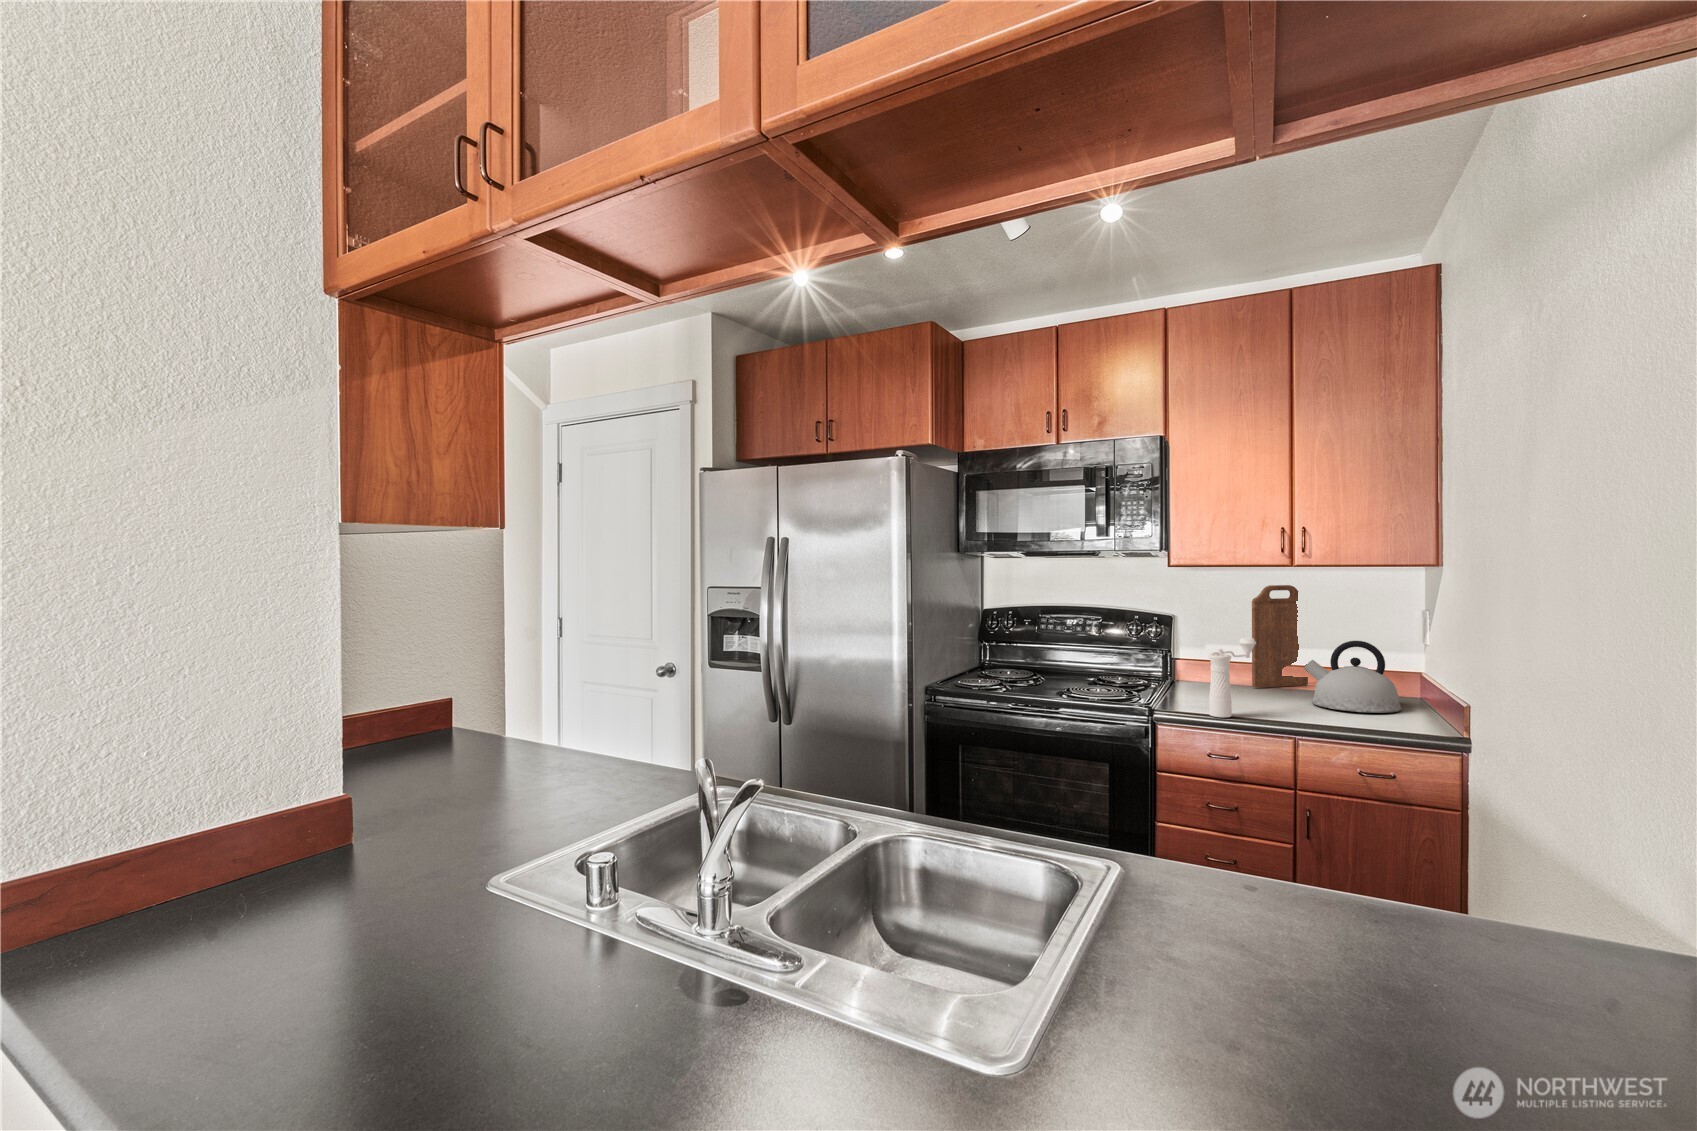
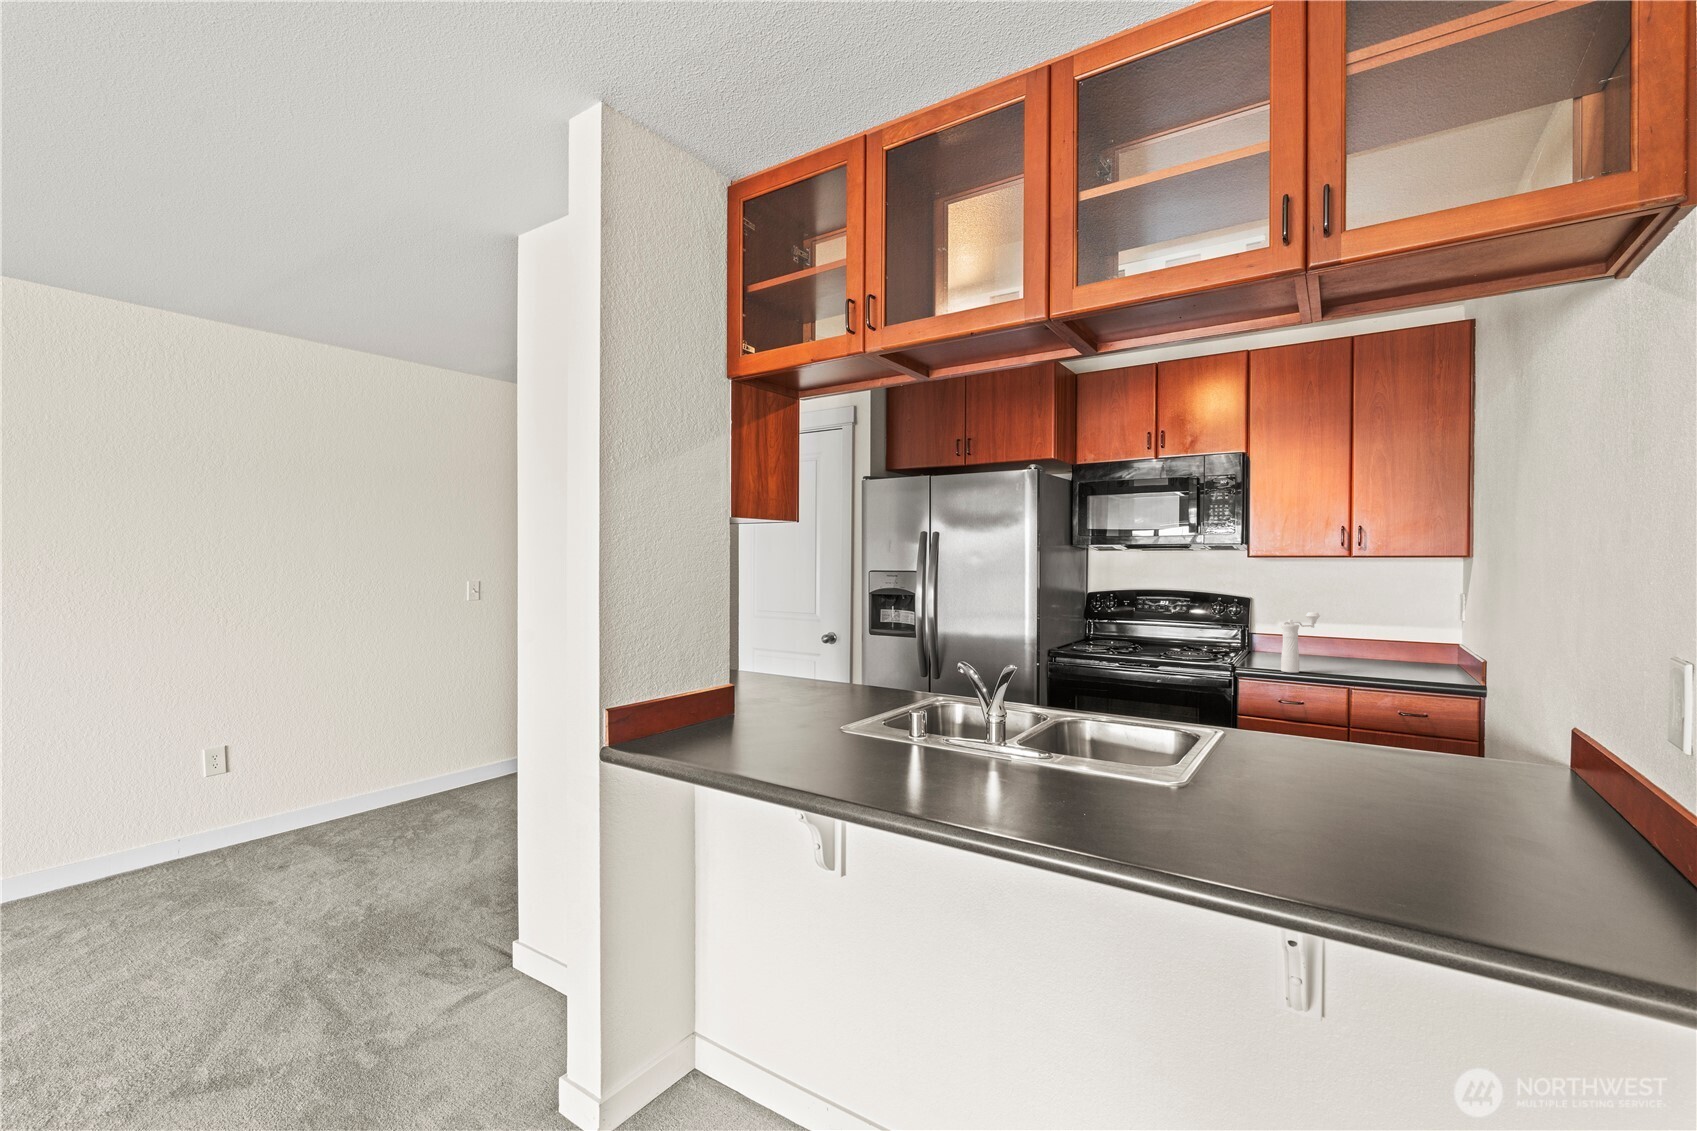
cutting board: present [1252,585,1308,687] -> none [1316,574,1364,656]
kettle: present [1304,641,1402,713] -> none [1359,616,1439,671]

